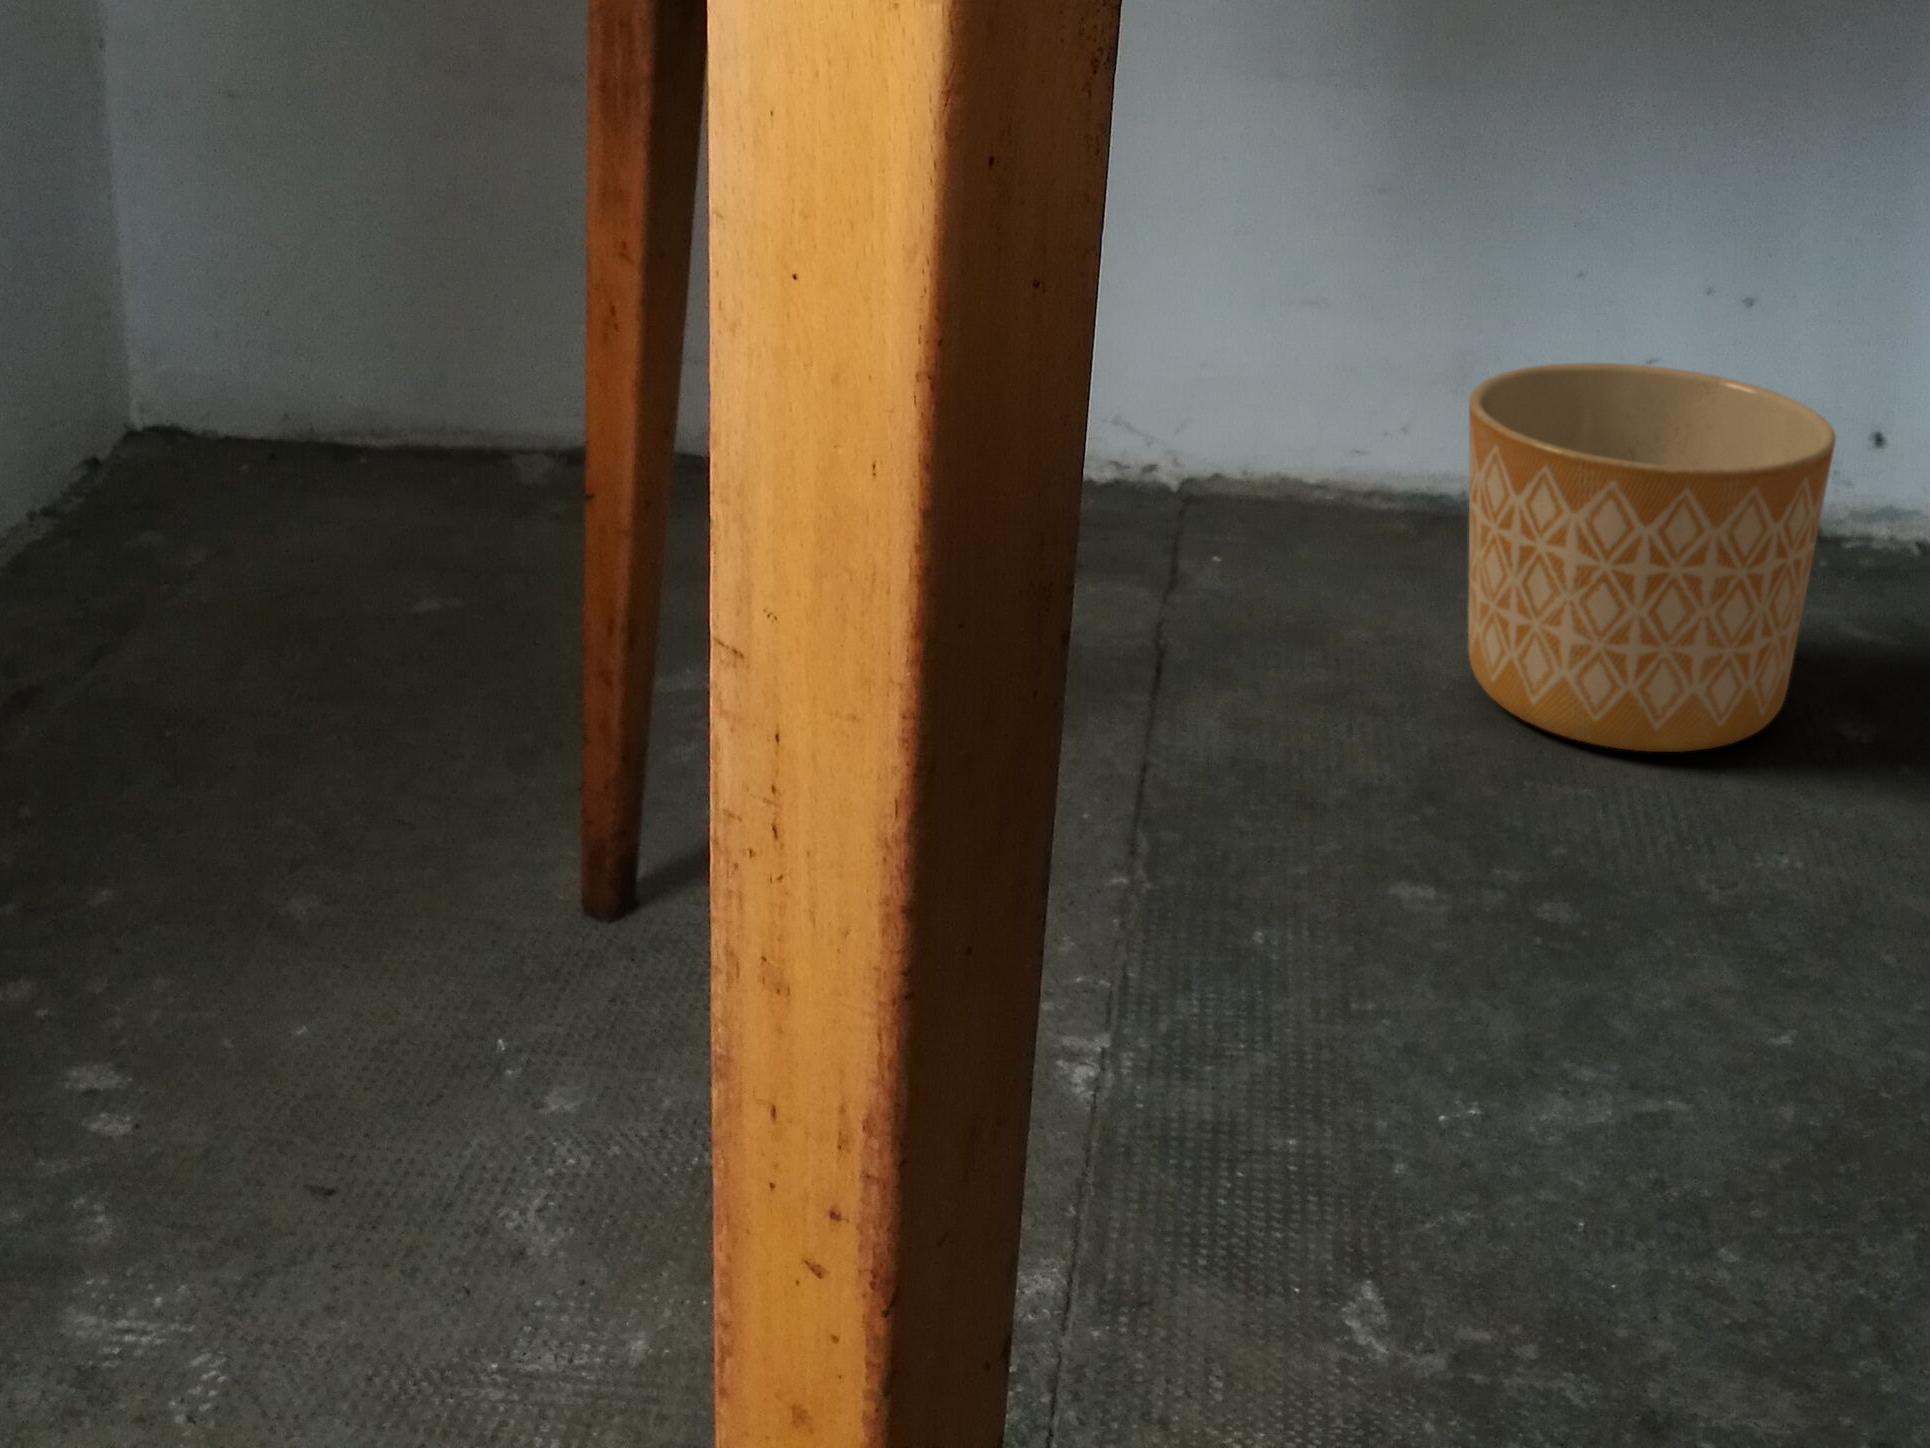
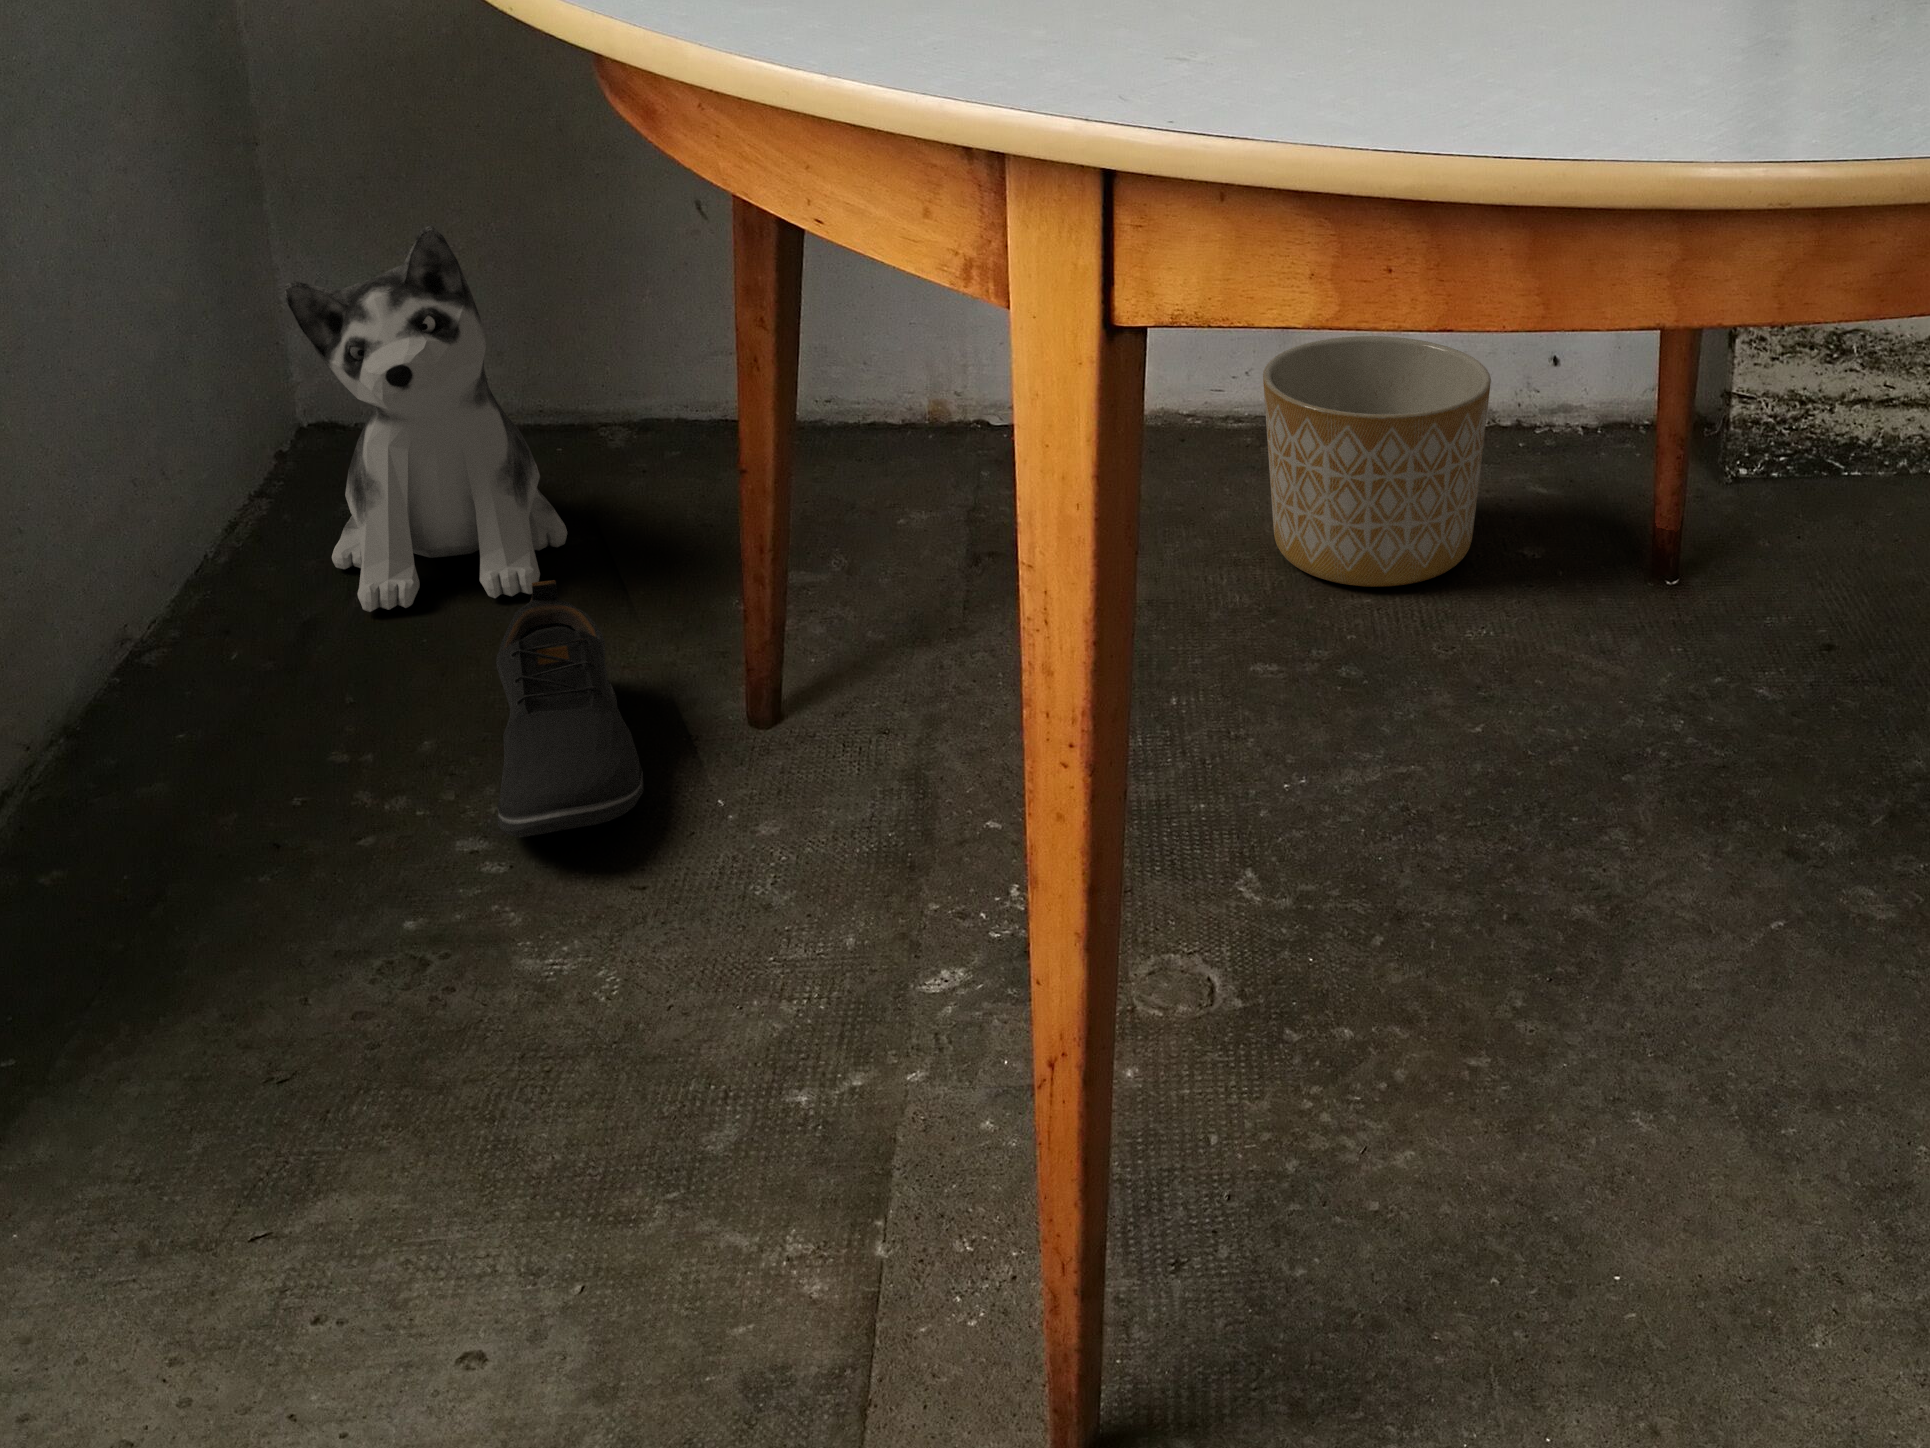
plush toy: none [69,102,439,660] -> present [284,226,567,612]
shoe: none [157,624,431,1058] -> present [496,580,643,837]

